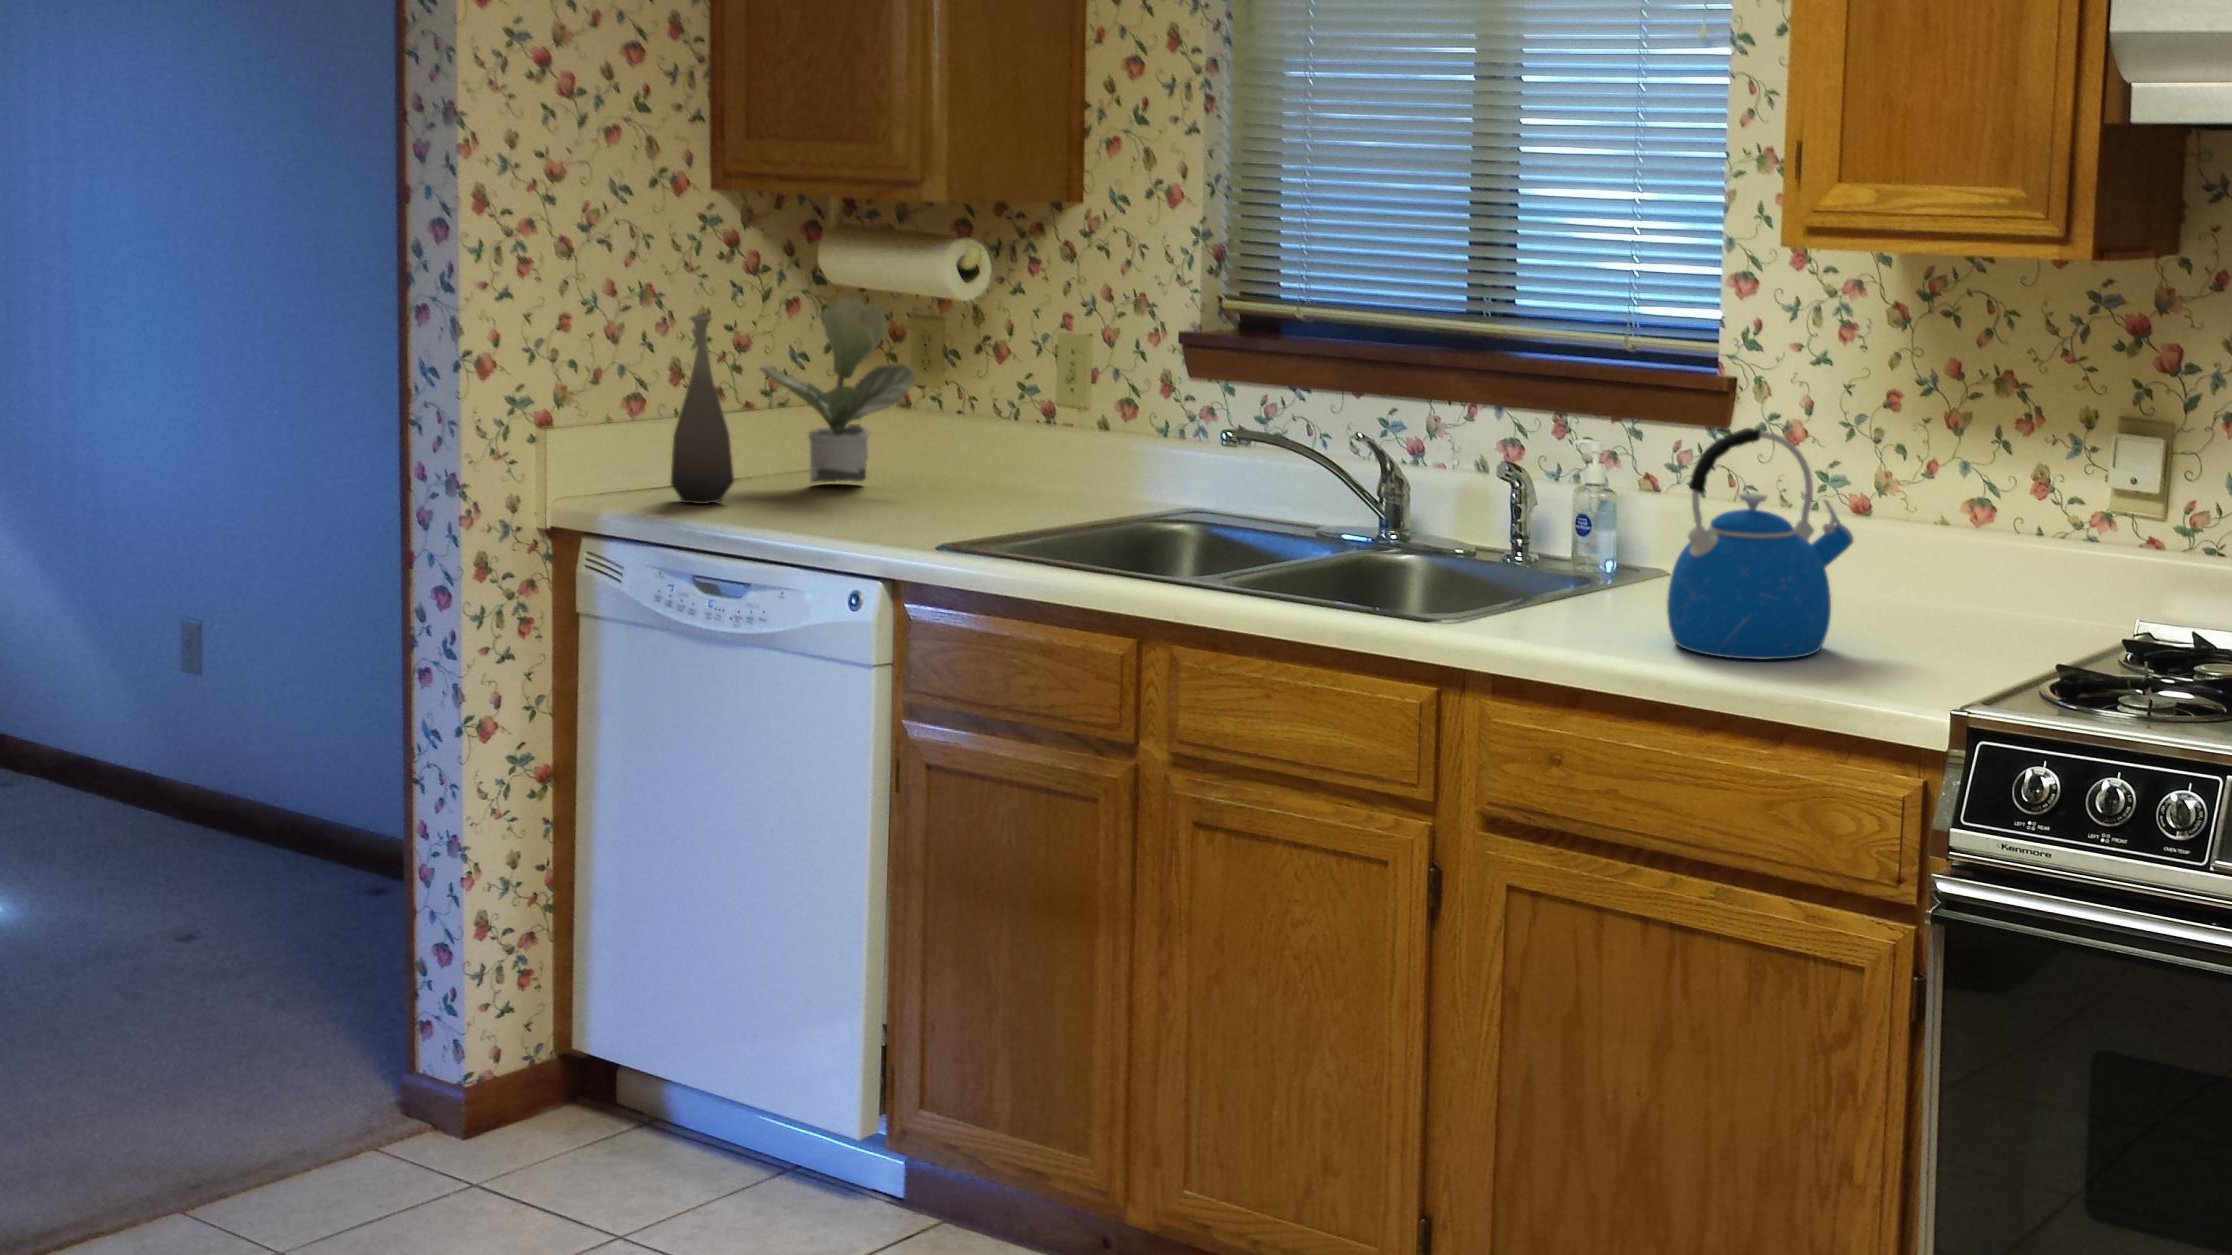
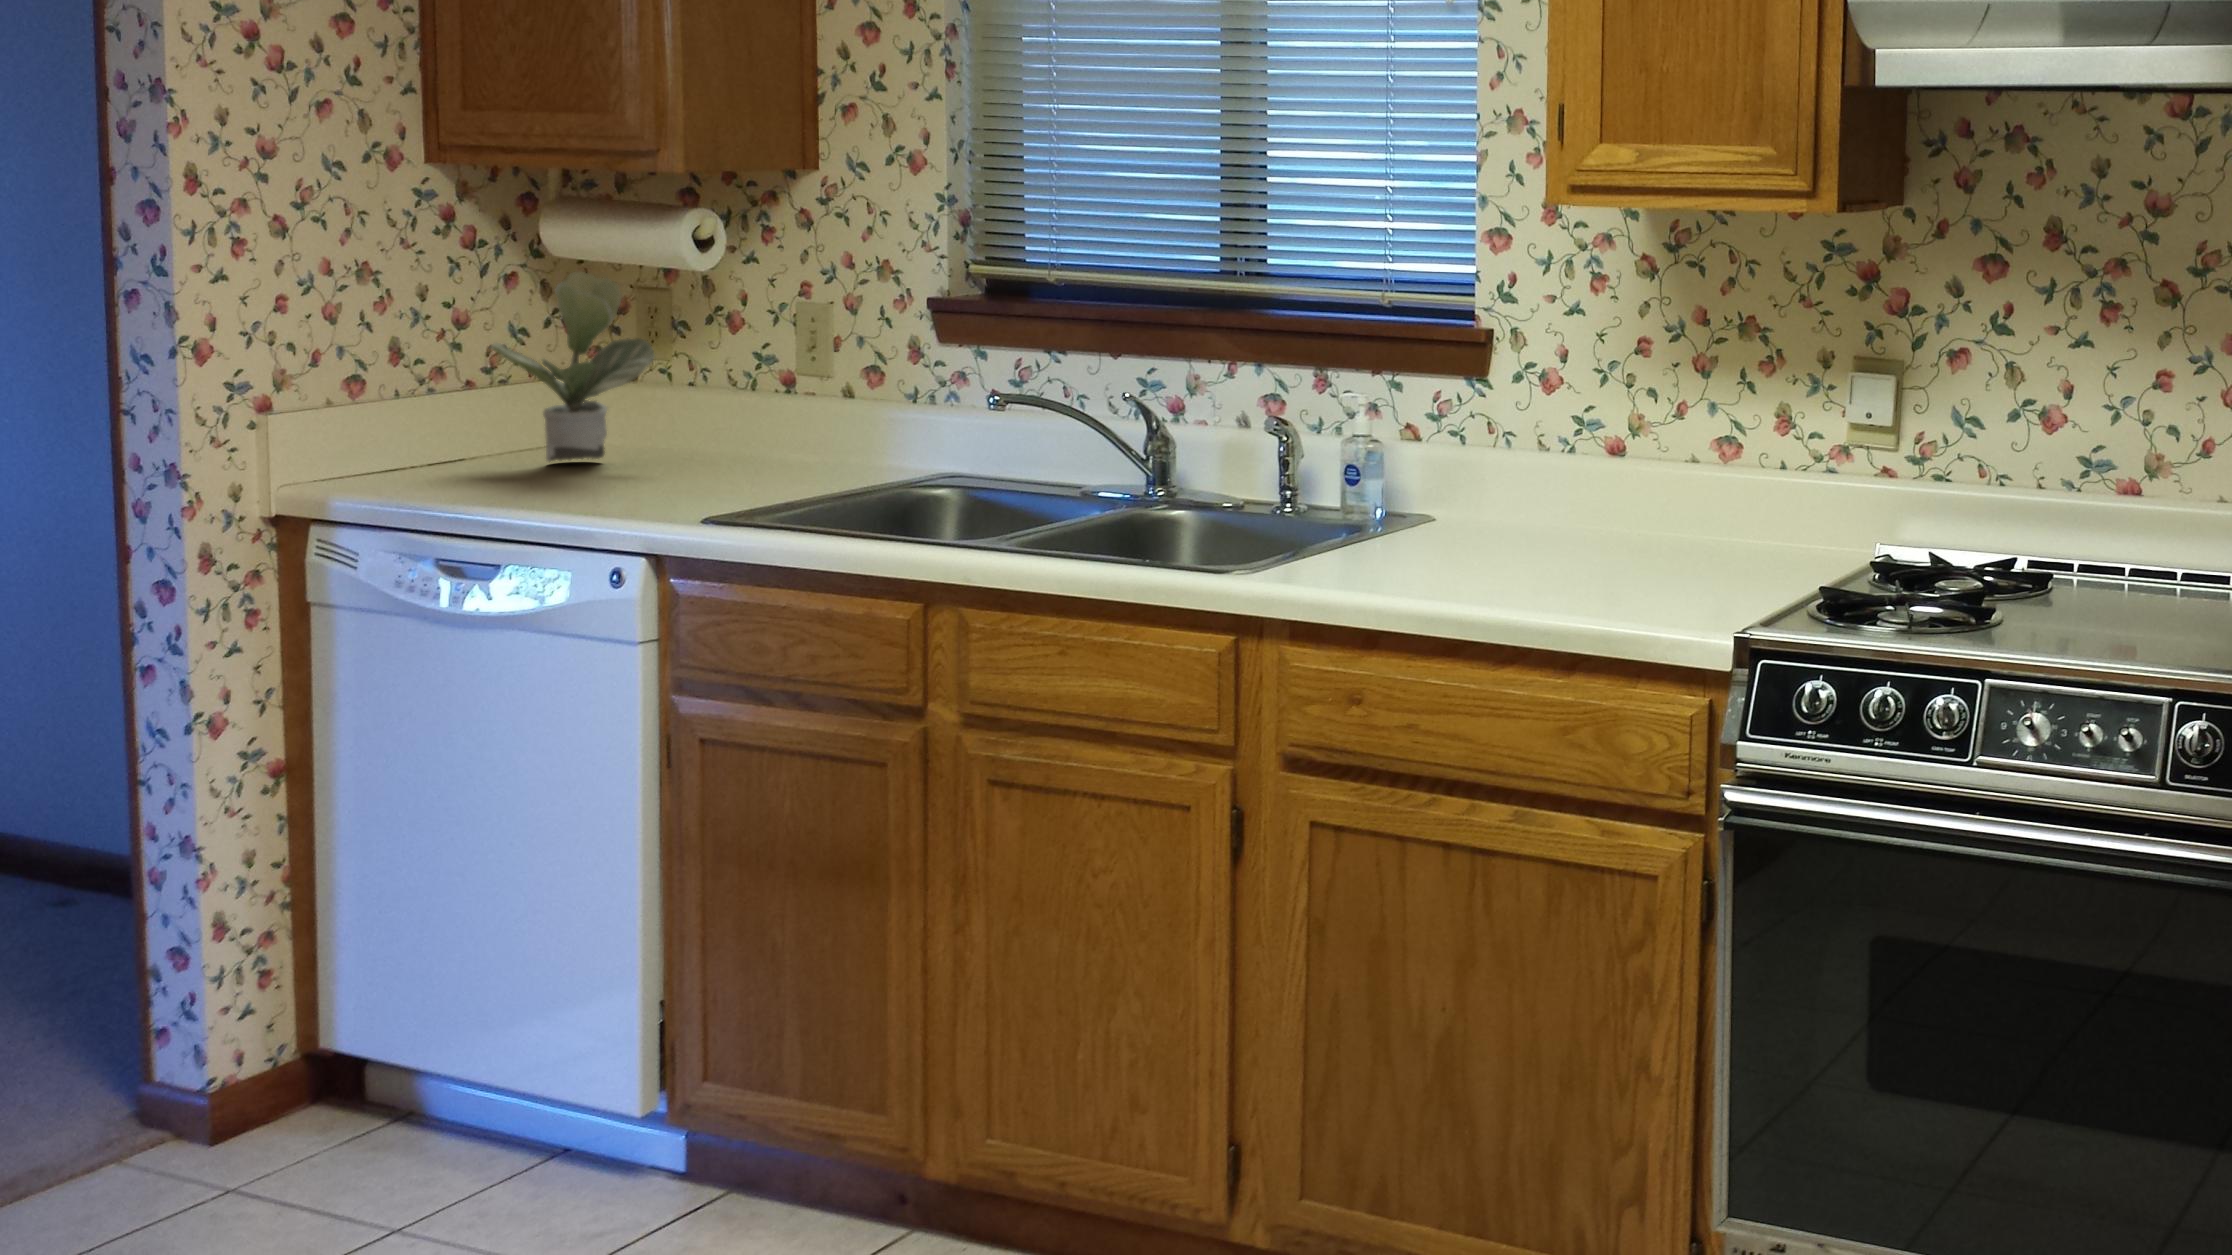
bottle: present [671,315,734,504] -> none [406,293,473,487]
kettle: present [1667,428,1854,659] -> none [1454,377,1624,594]

